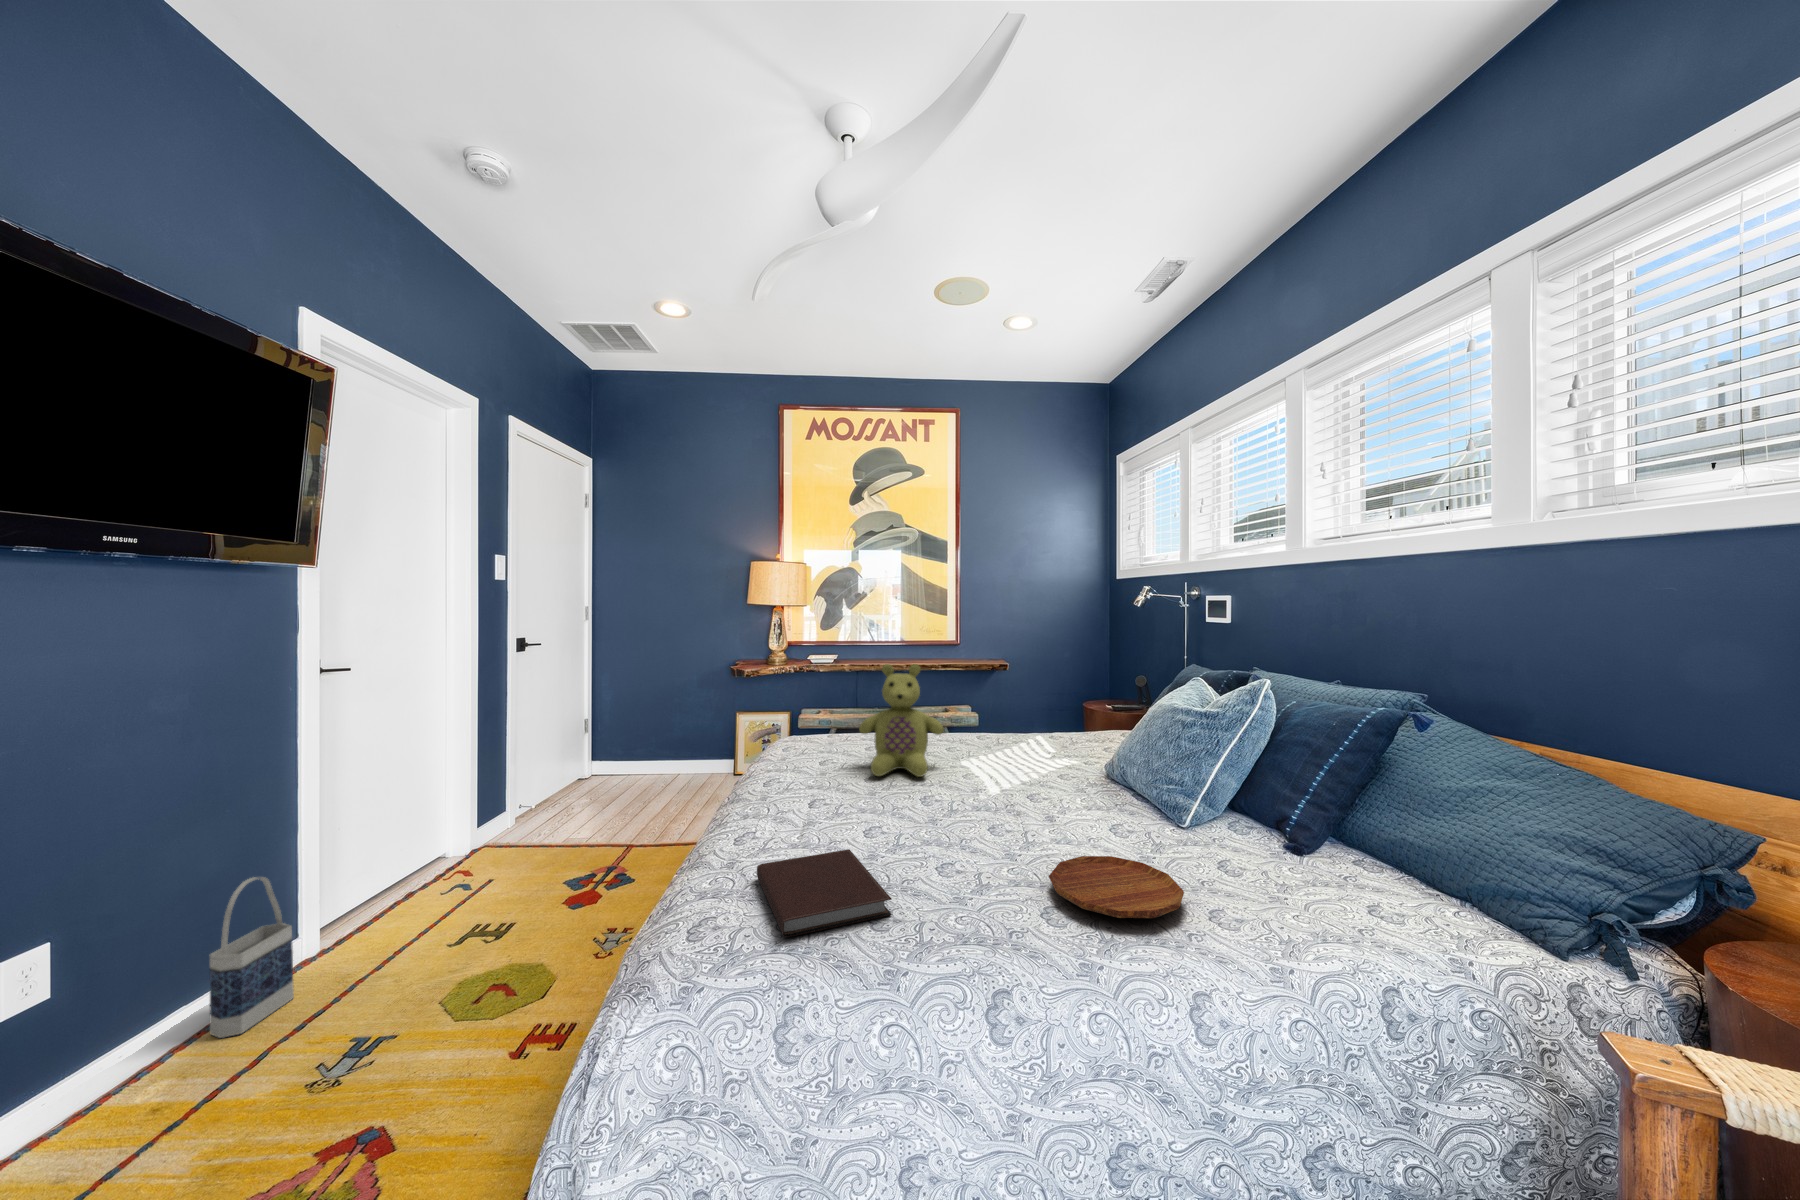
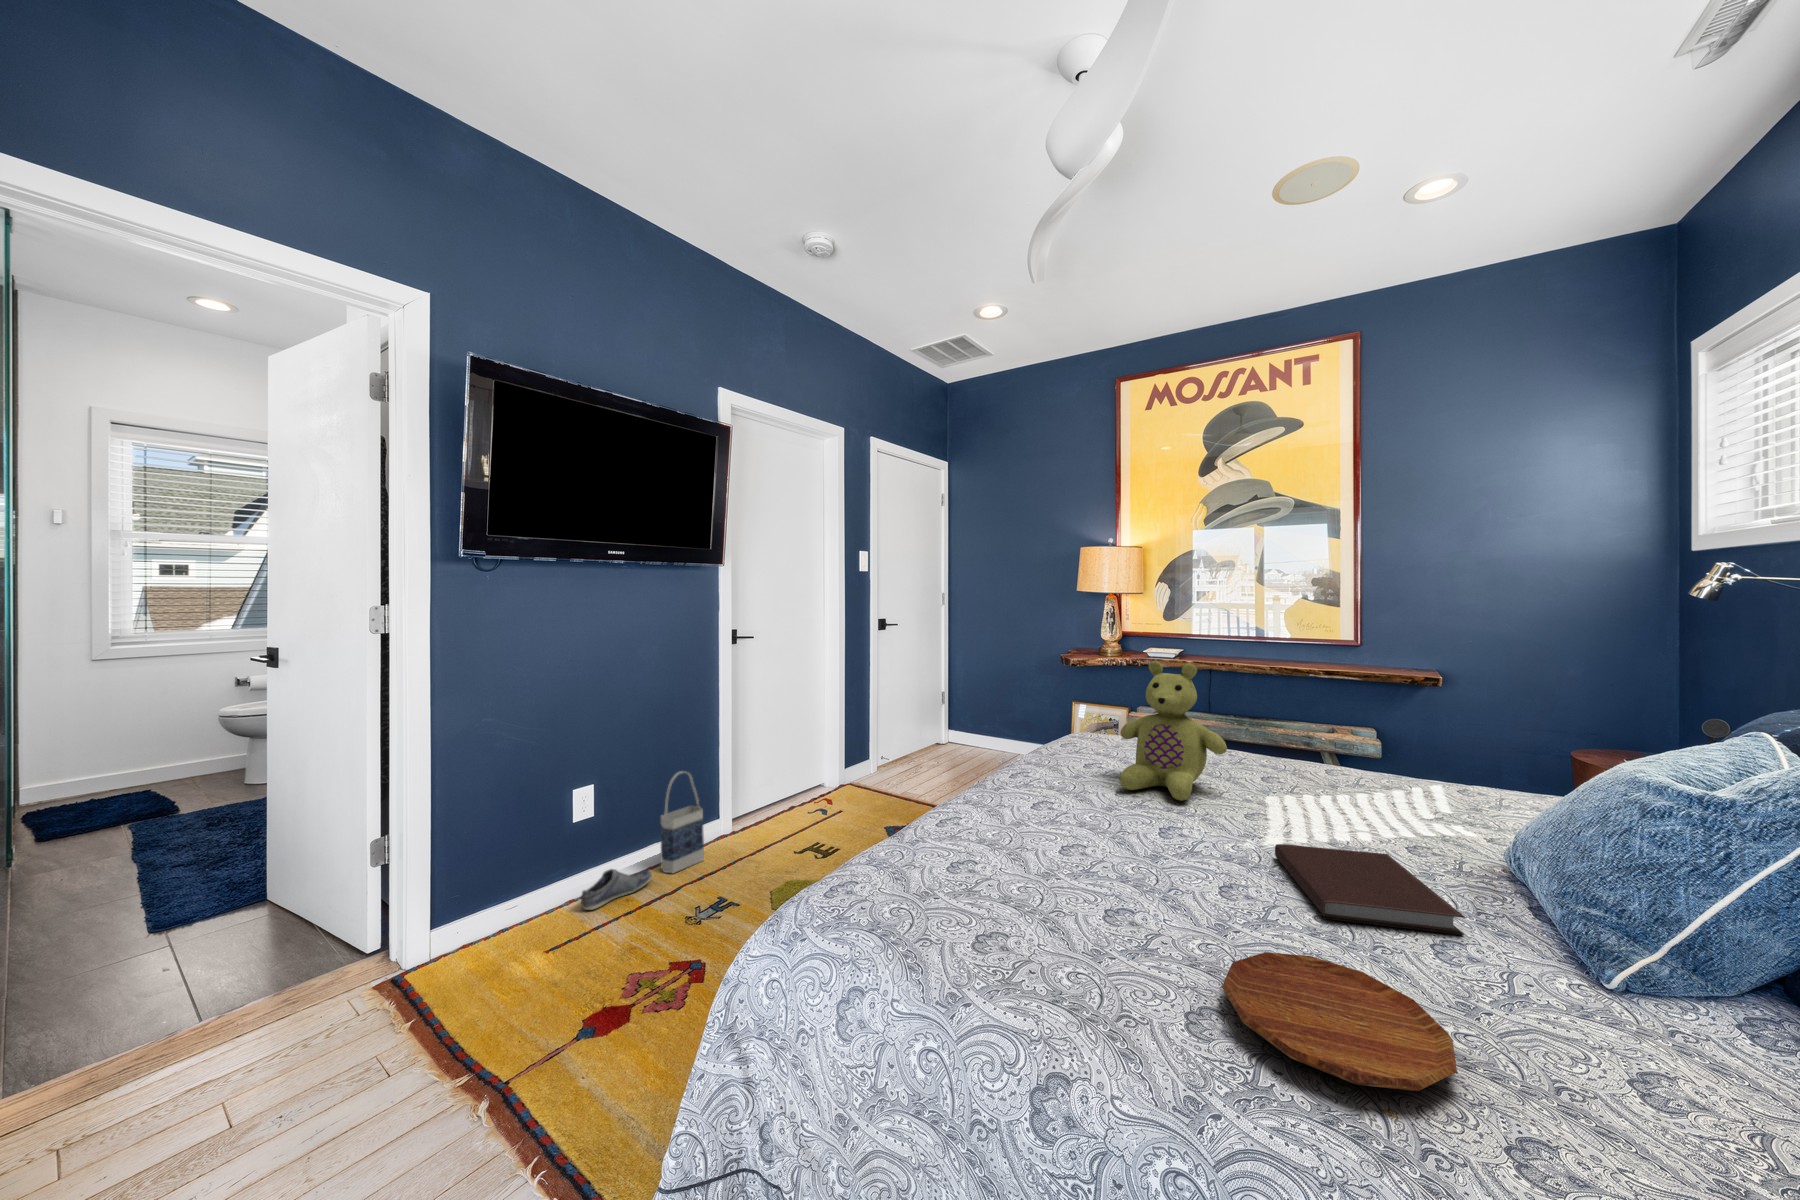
notebook: present [757,849,892,937] -> present [1275,844,1465,935]
shoe: none [54,1042,203,1149] -> present [581,869,652,910]

